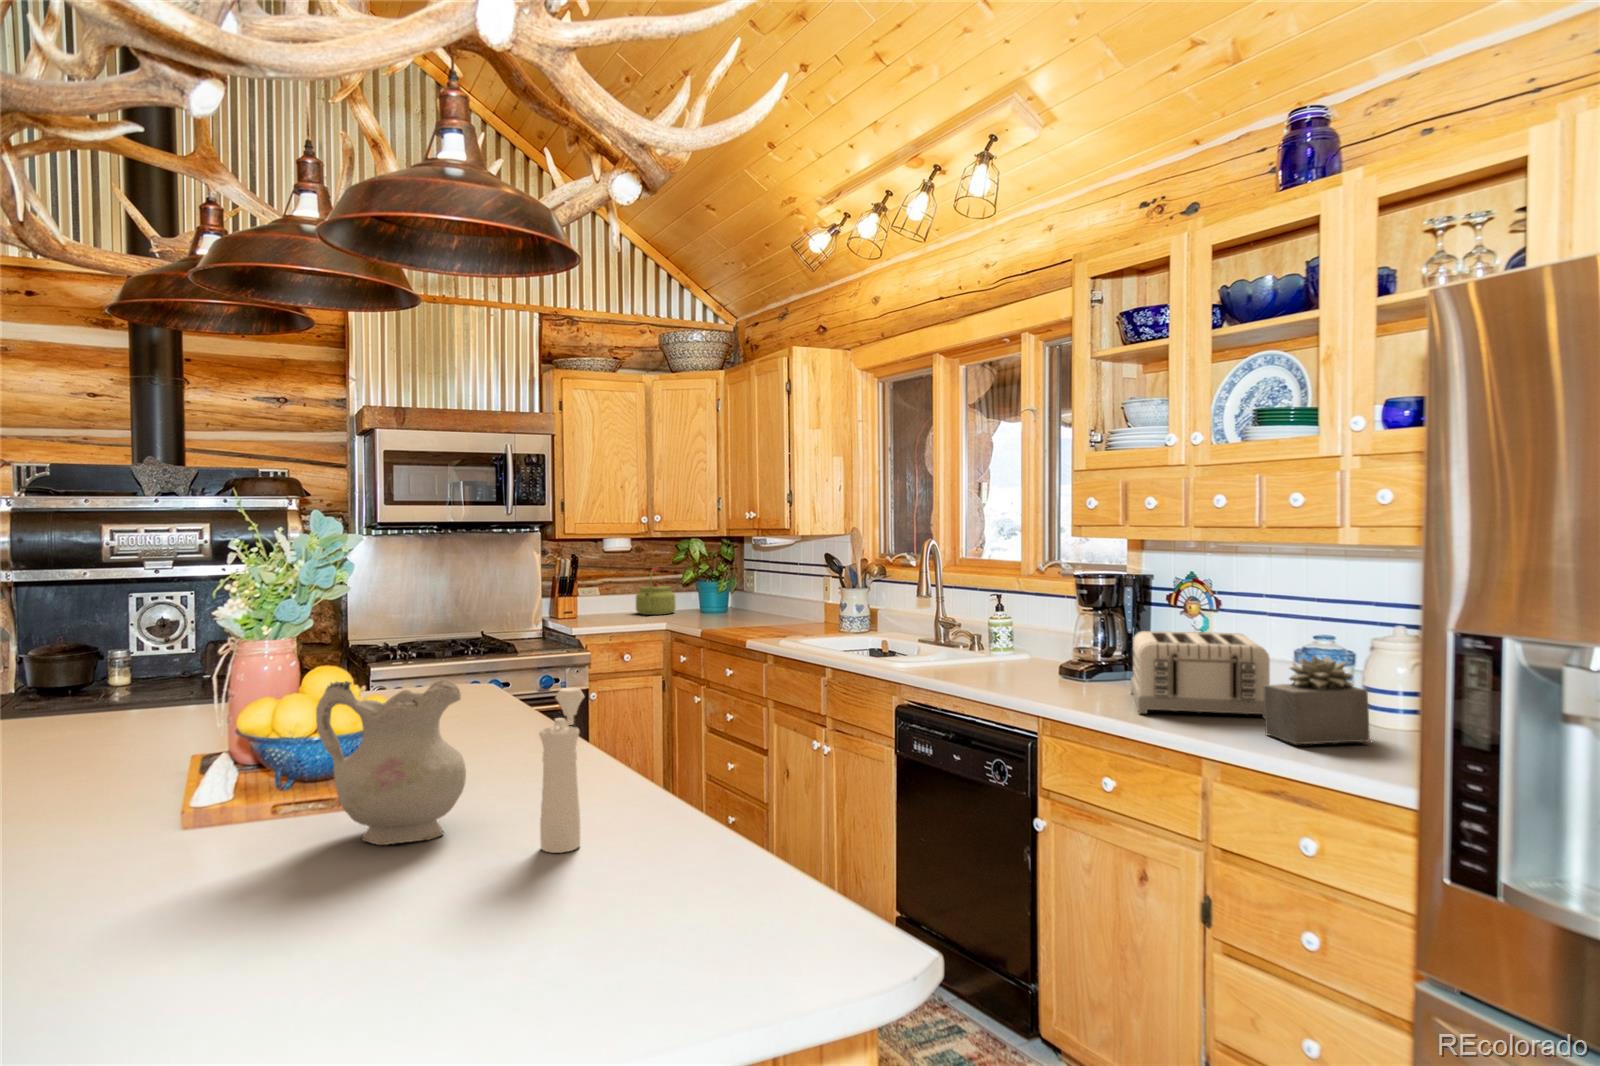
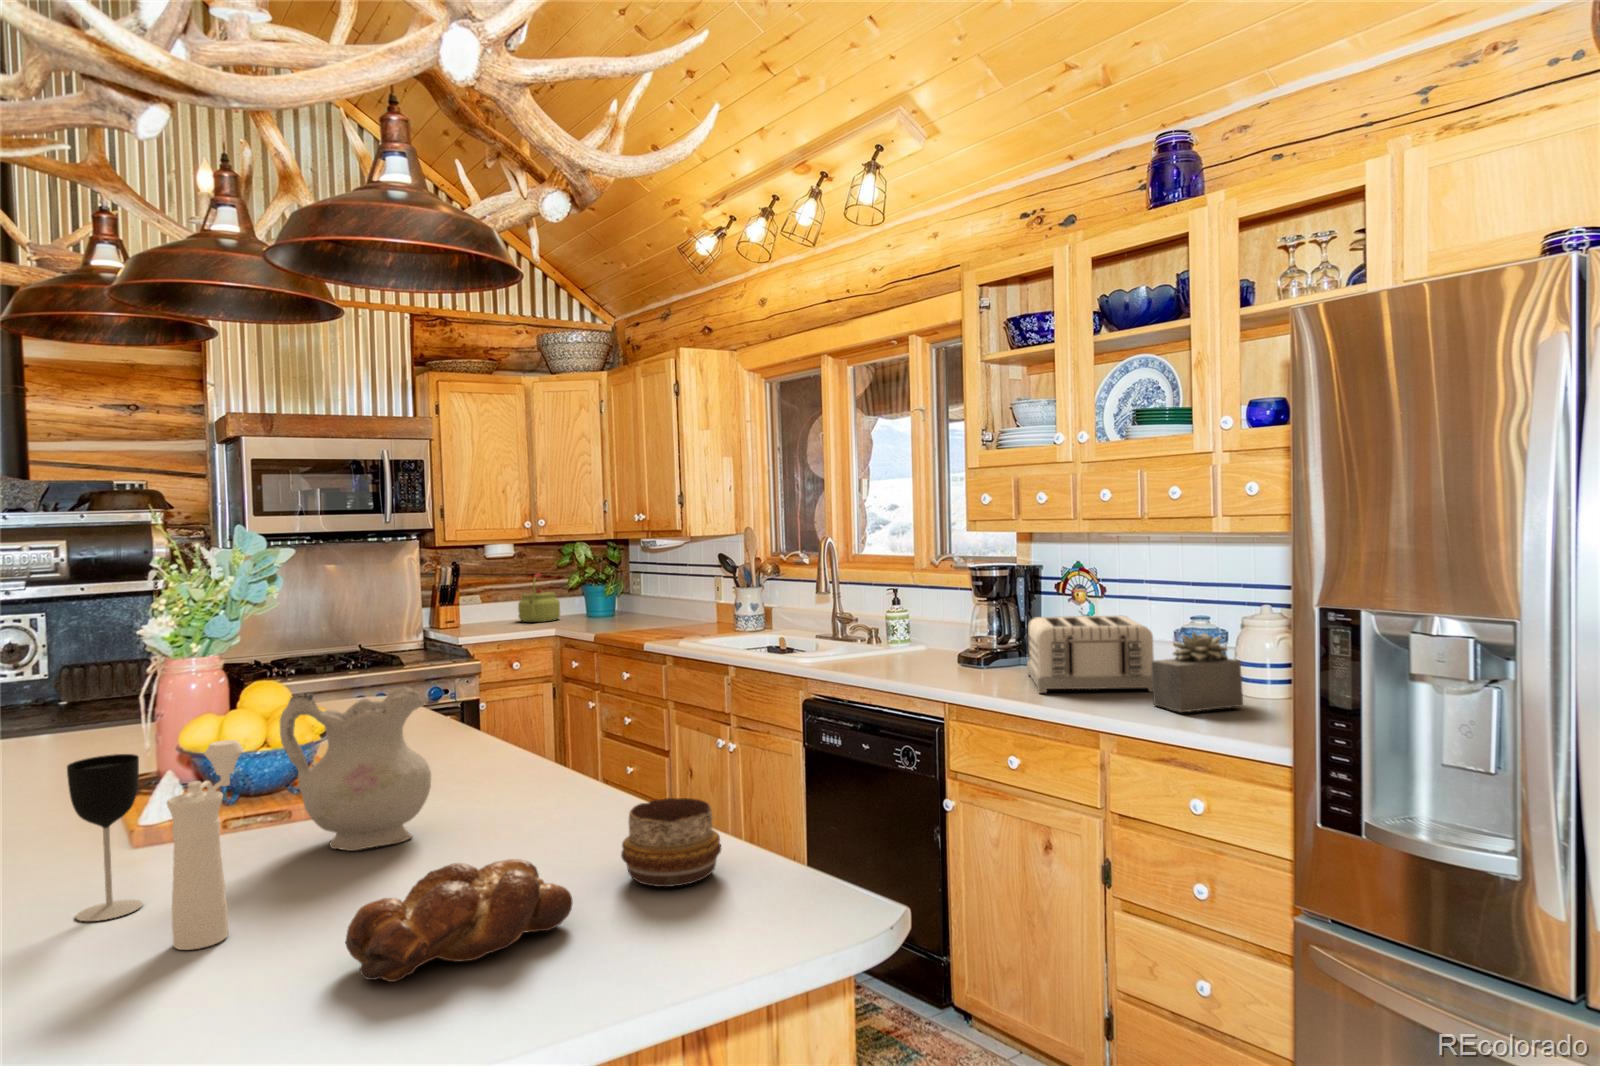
pepper mill: present [539,688,584,853] -> present [167,740,243,950]
wine glass: none [90,736,162,903] -> present [67,754,143,921]
decorative bowl: none [631,814,739,913] -> present [621,798,721,887]
bread loaf: none [313,872,562,1001] -> present [345,859,573,982]

